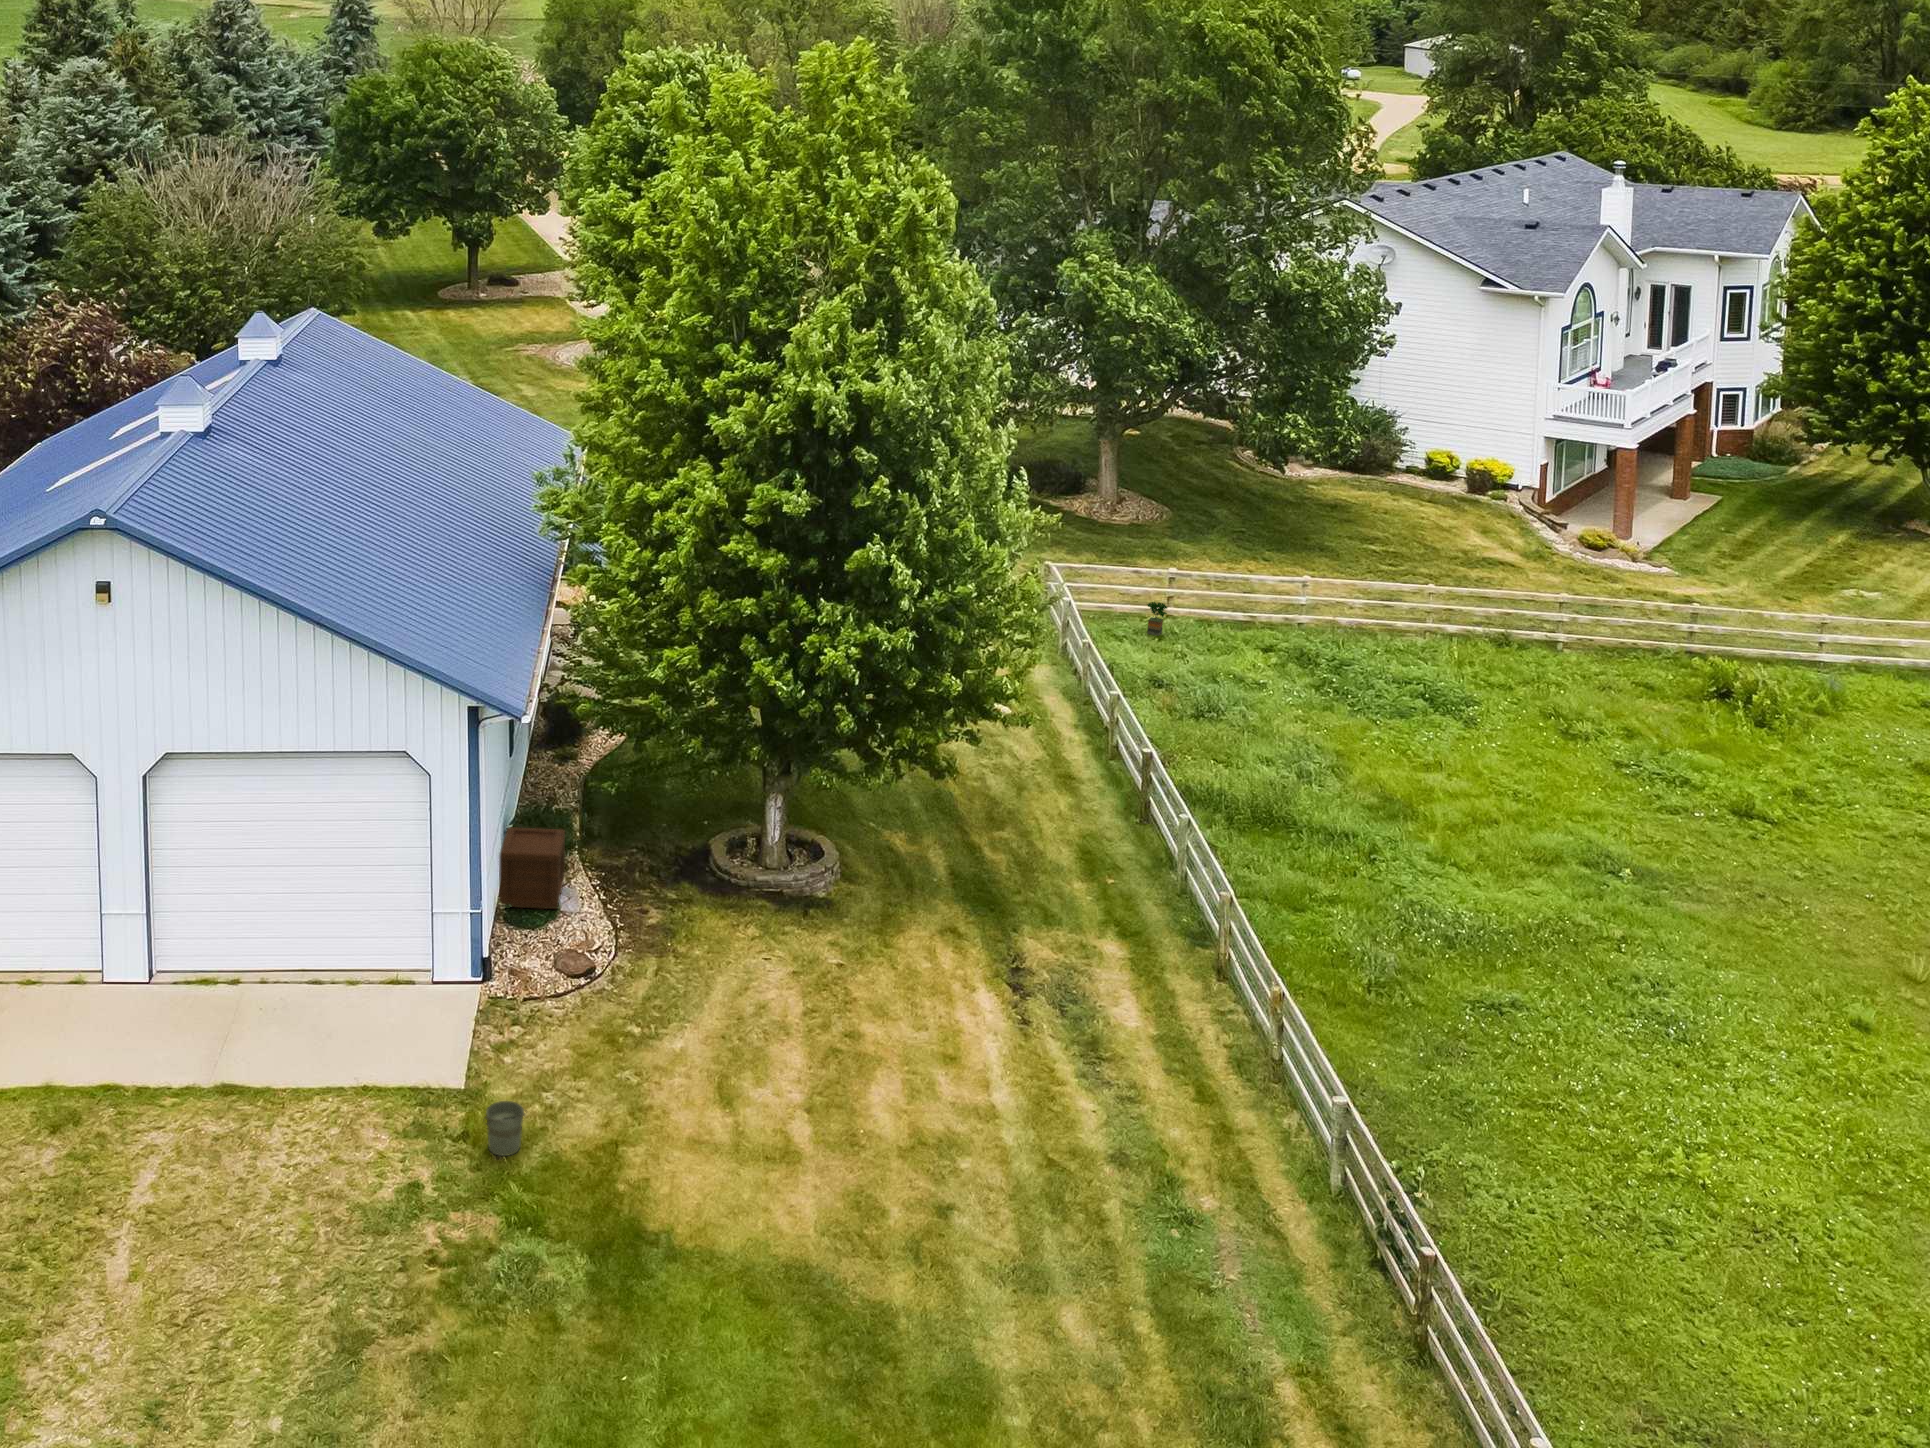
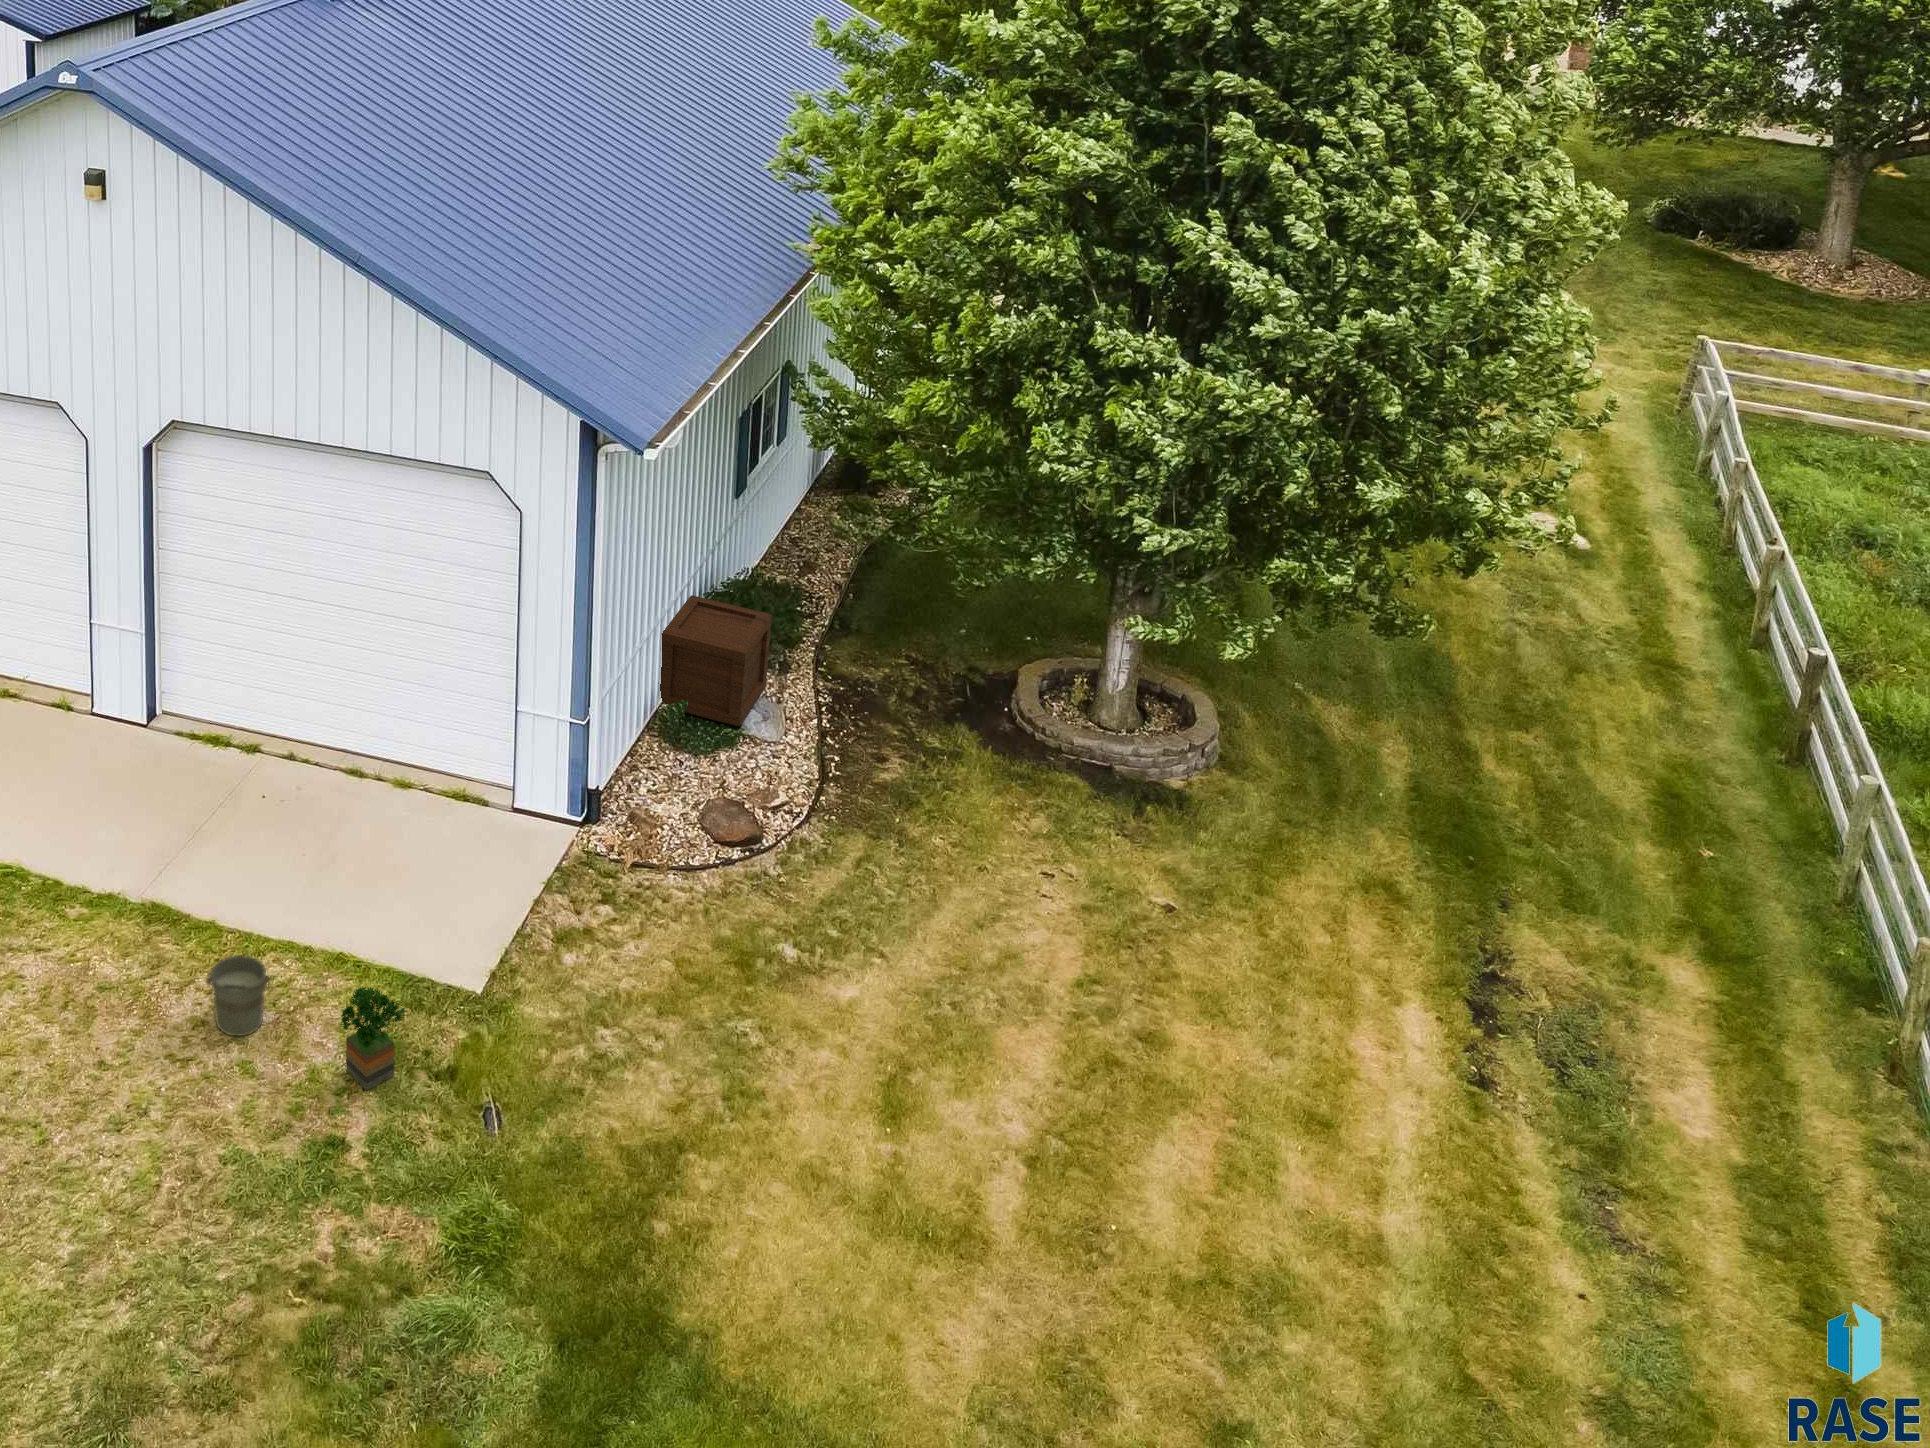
potted tree: present [1147,602,1167,636] -> present [341,987,406,1091]
bucket: present [485,1101,526,1156] -> present [206,955,270,1036]

